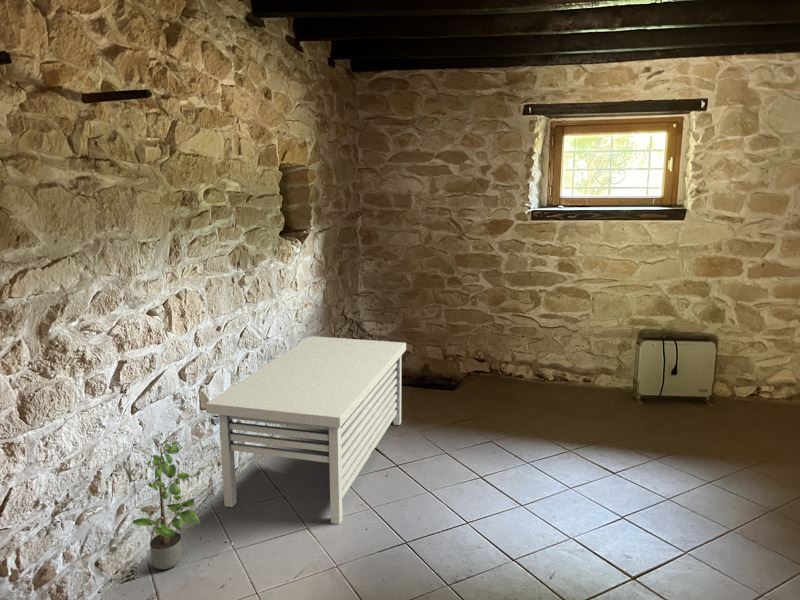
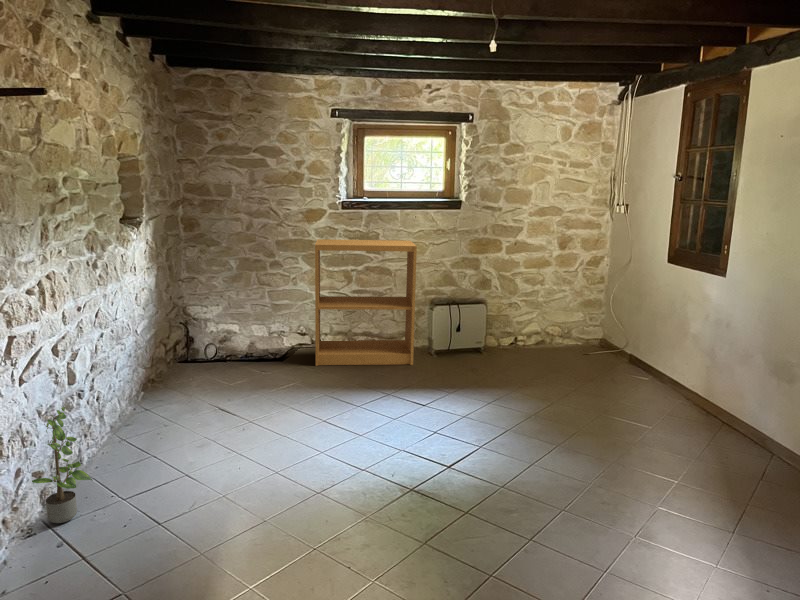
bookshelf: none [488,255,620,412] -> present [315,239,417,366]
storage bench: present [206,336,406,524] -> none [79,318,245,472]

